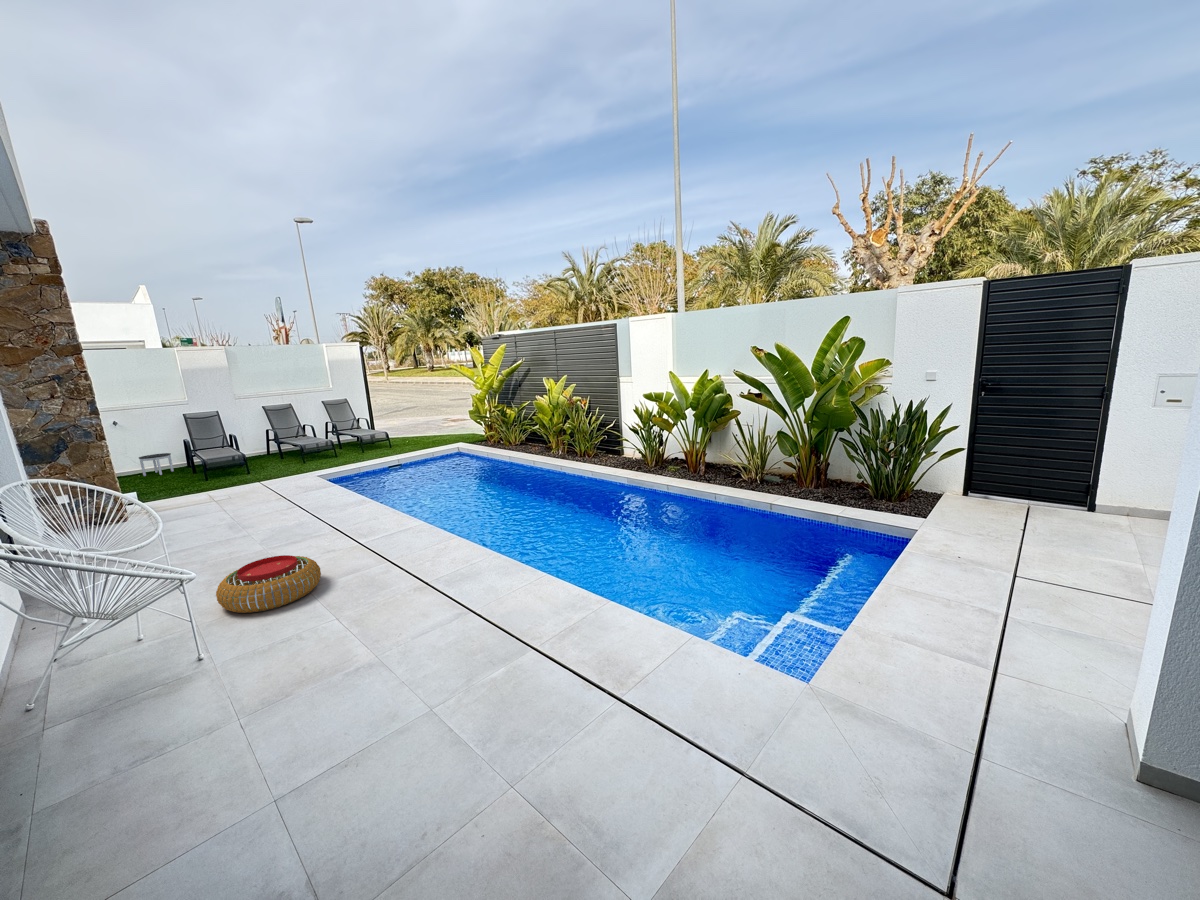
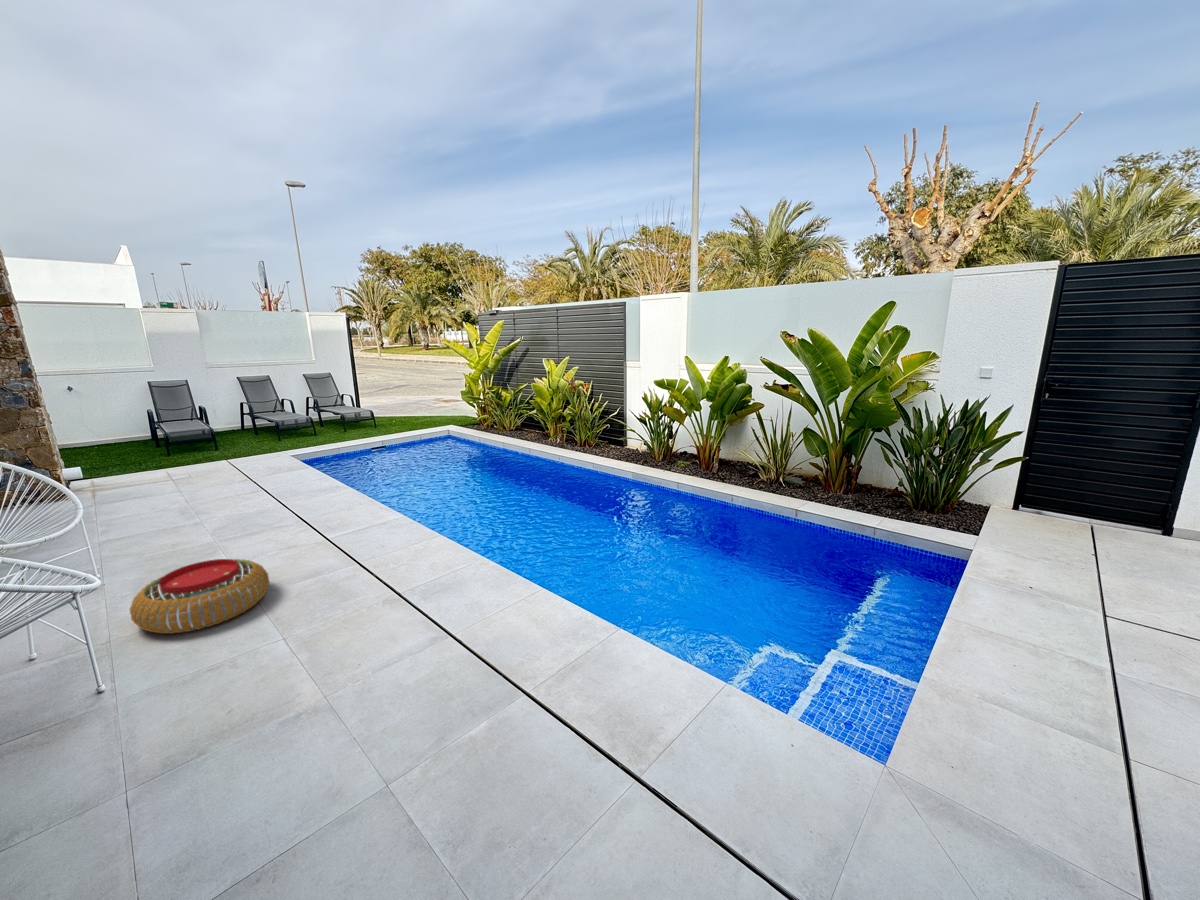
round table: present [139,453,174,476] -> none [97,424,138,448]

